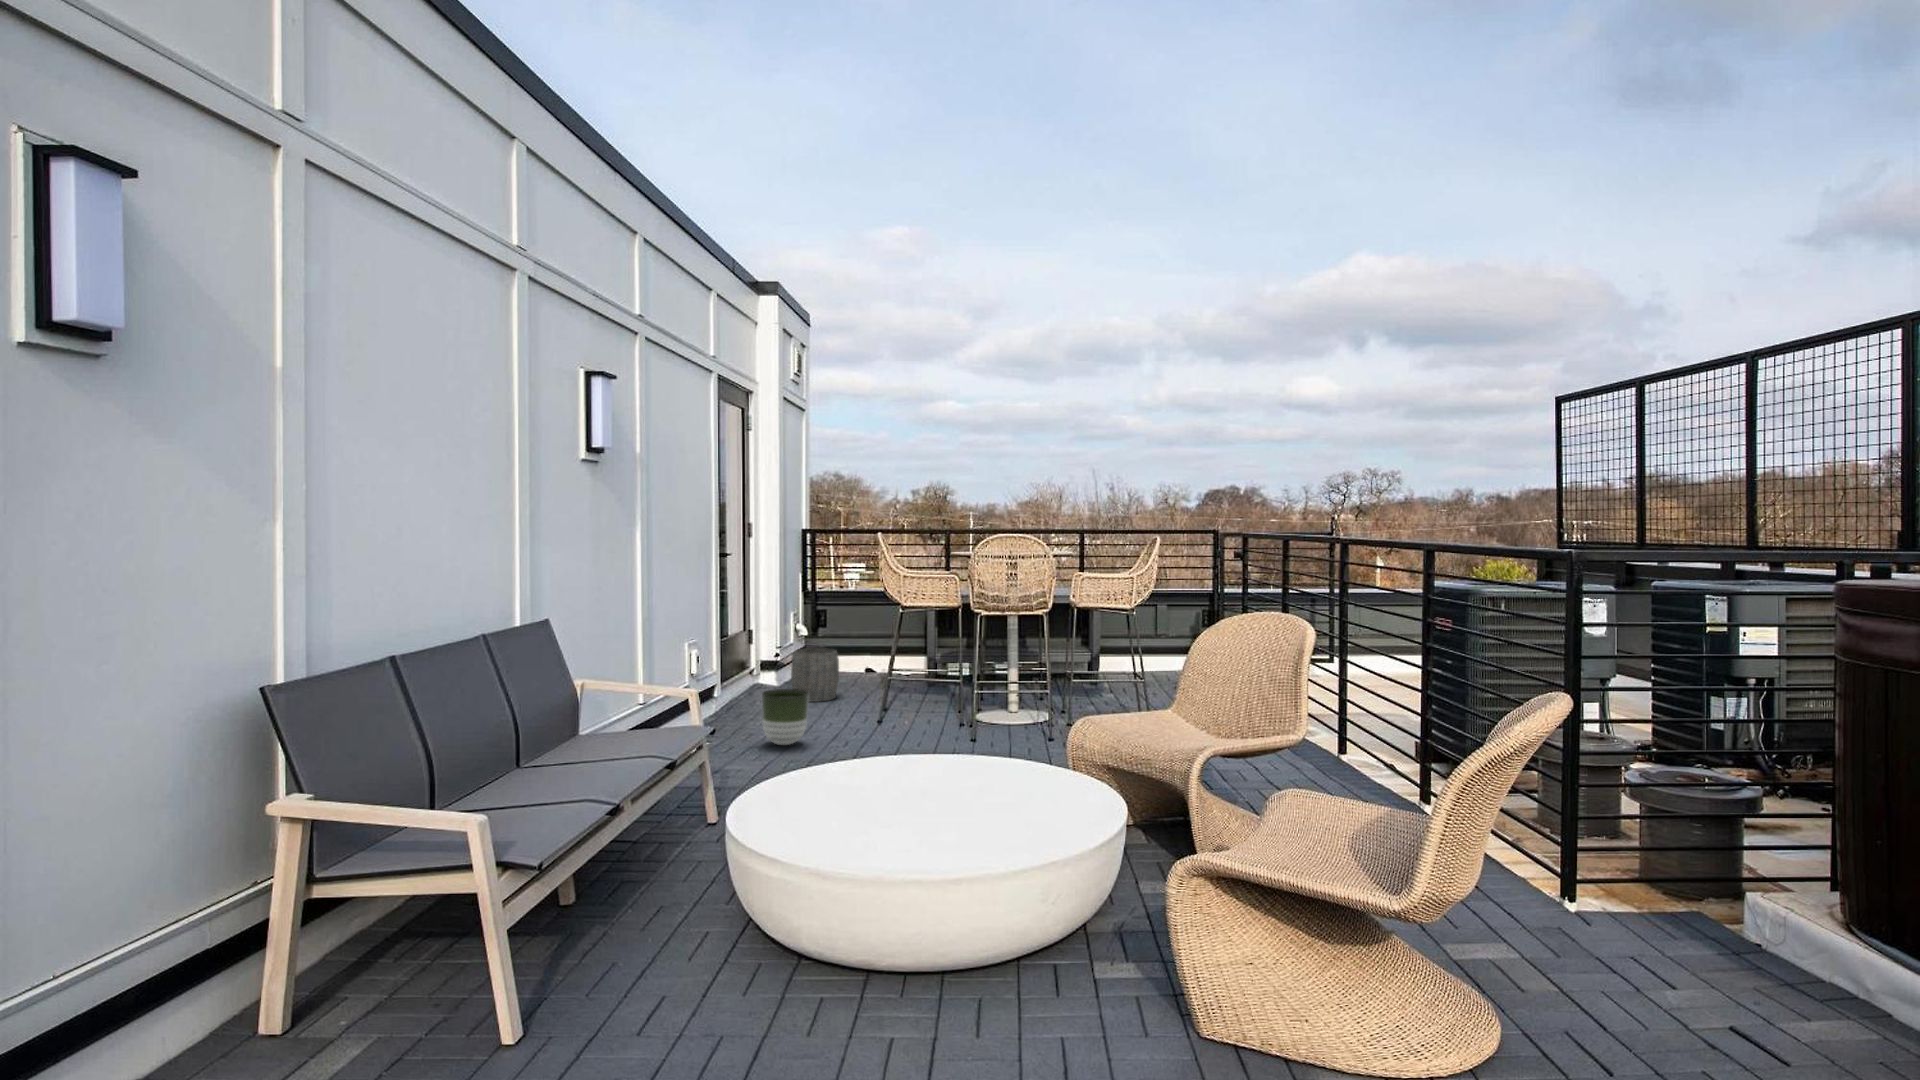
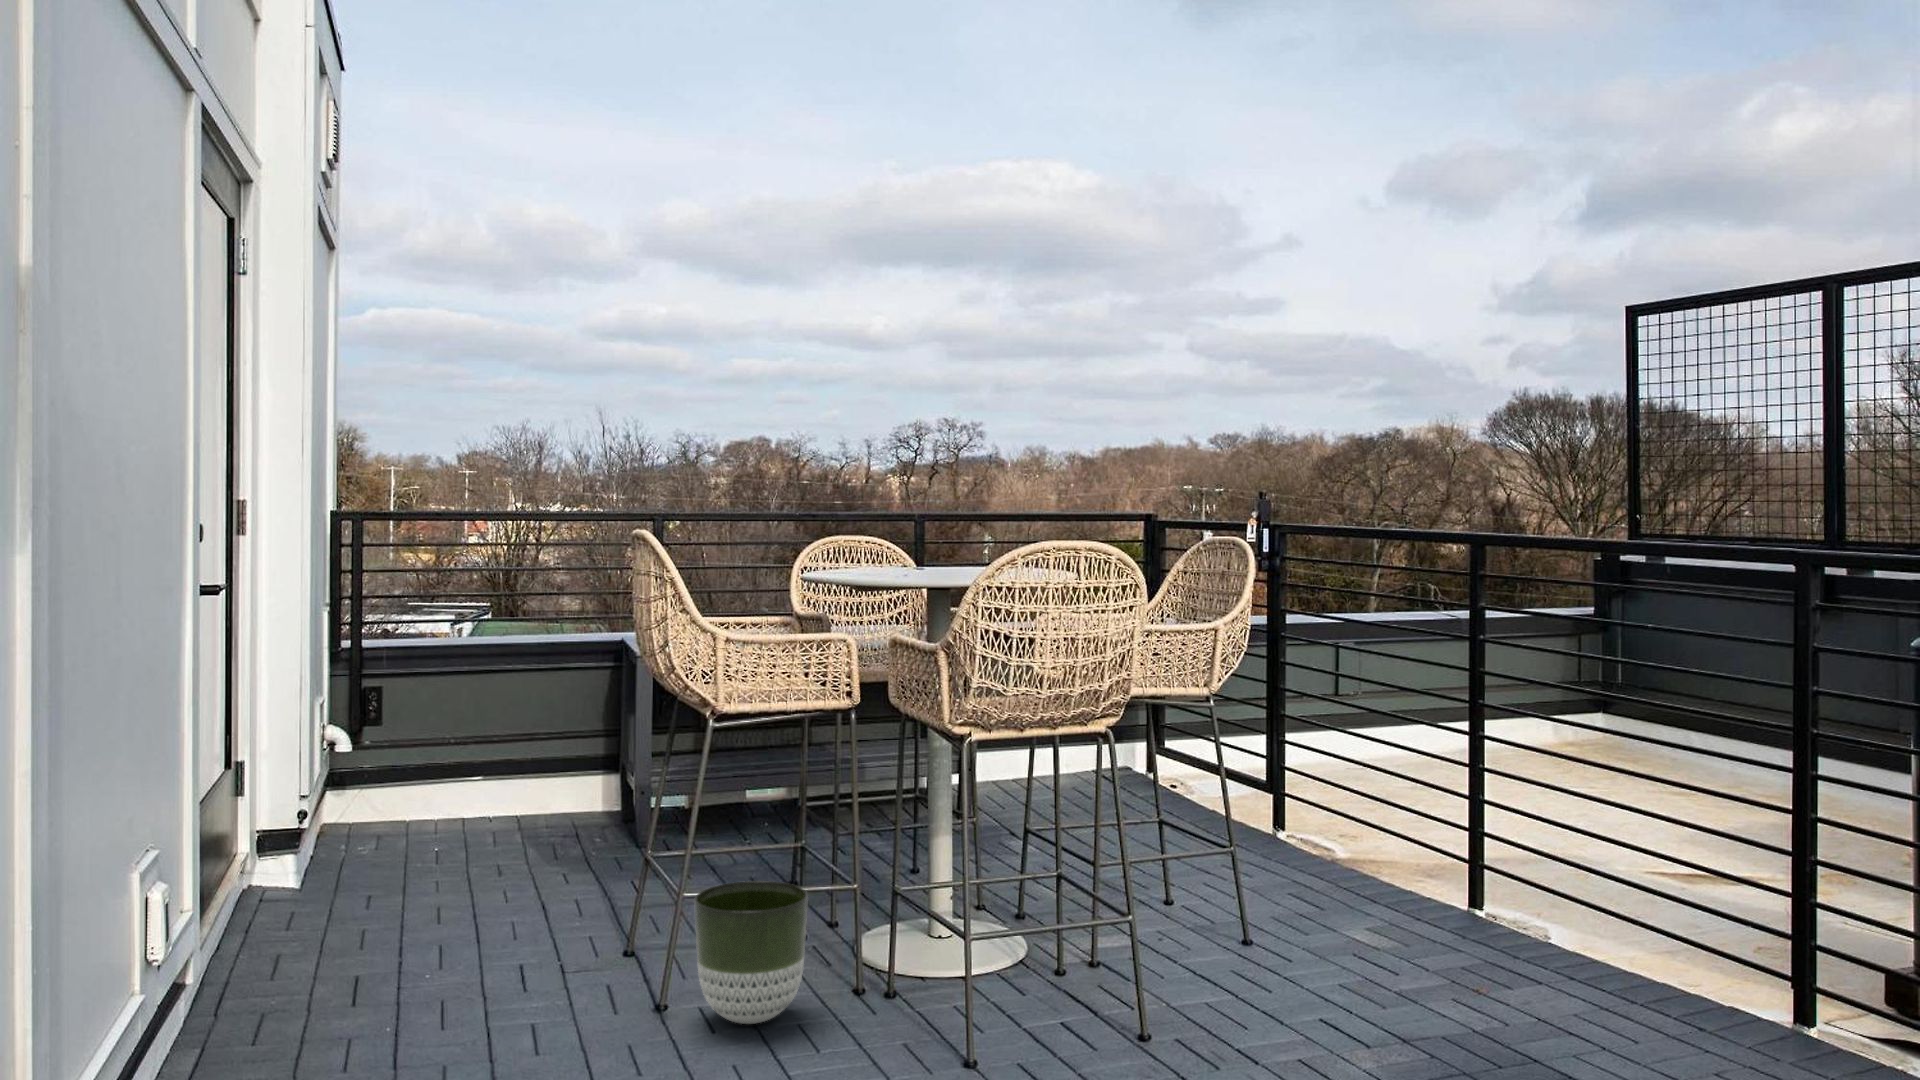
woven basket: present [791,648,839,702] -> none [470,774,584,903]

